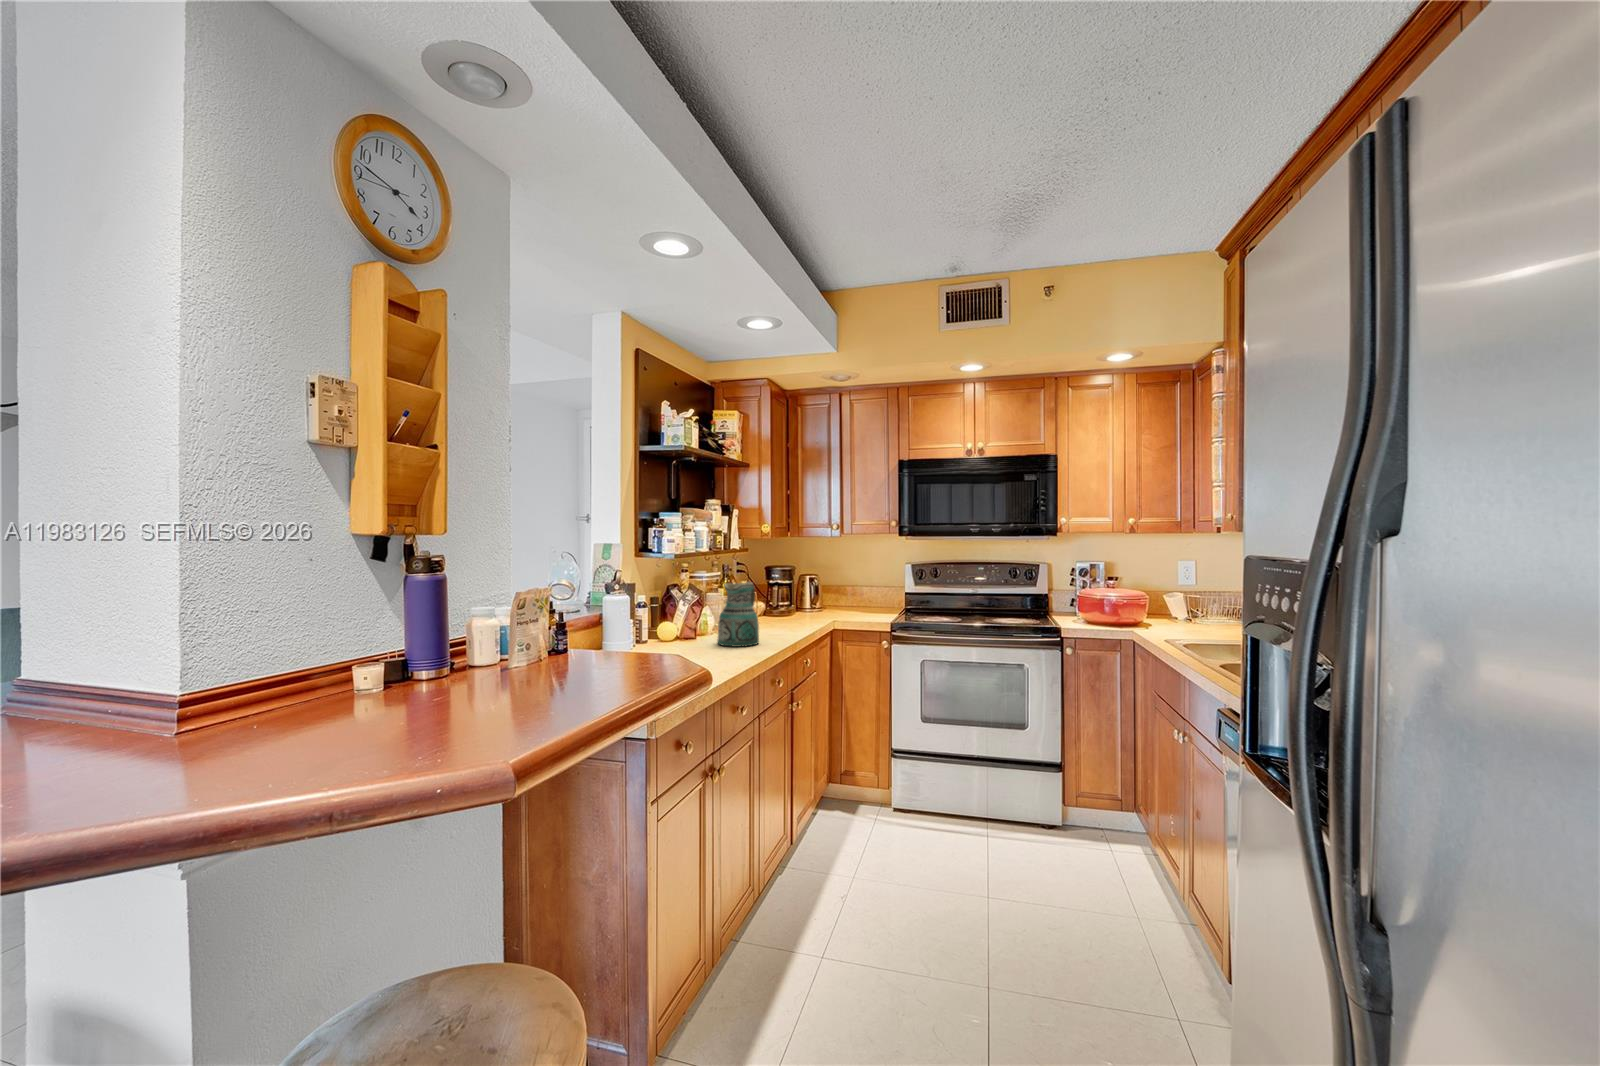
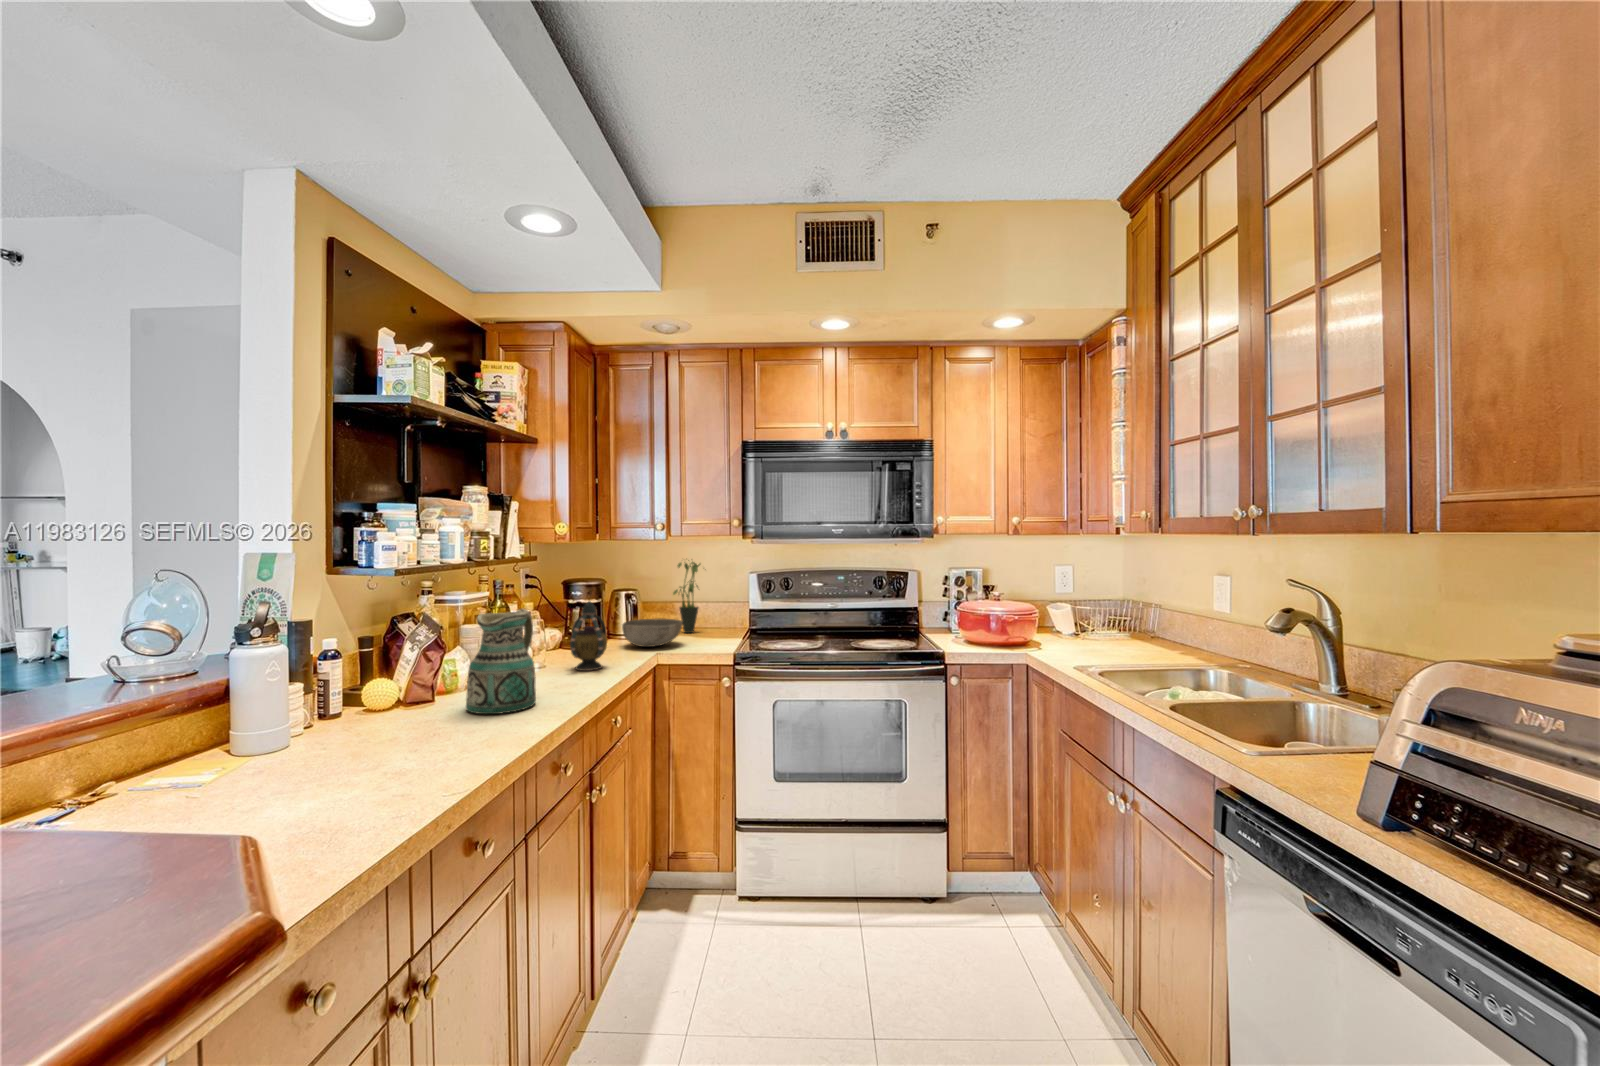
potted plant: none [845,552,871,610] -> present [673,560,700,633]
teapot: none [776,580,800,628] -> present [570,601,607,671]
bowl: none [809,597,853,617] -> present [622,618,682,647]

